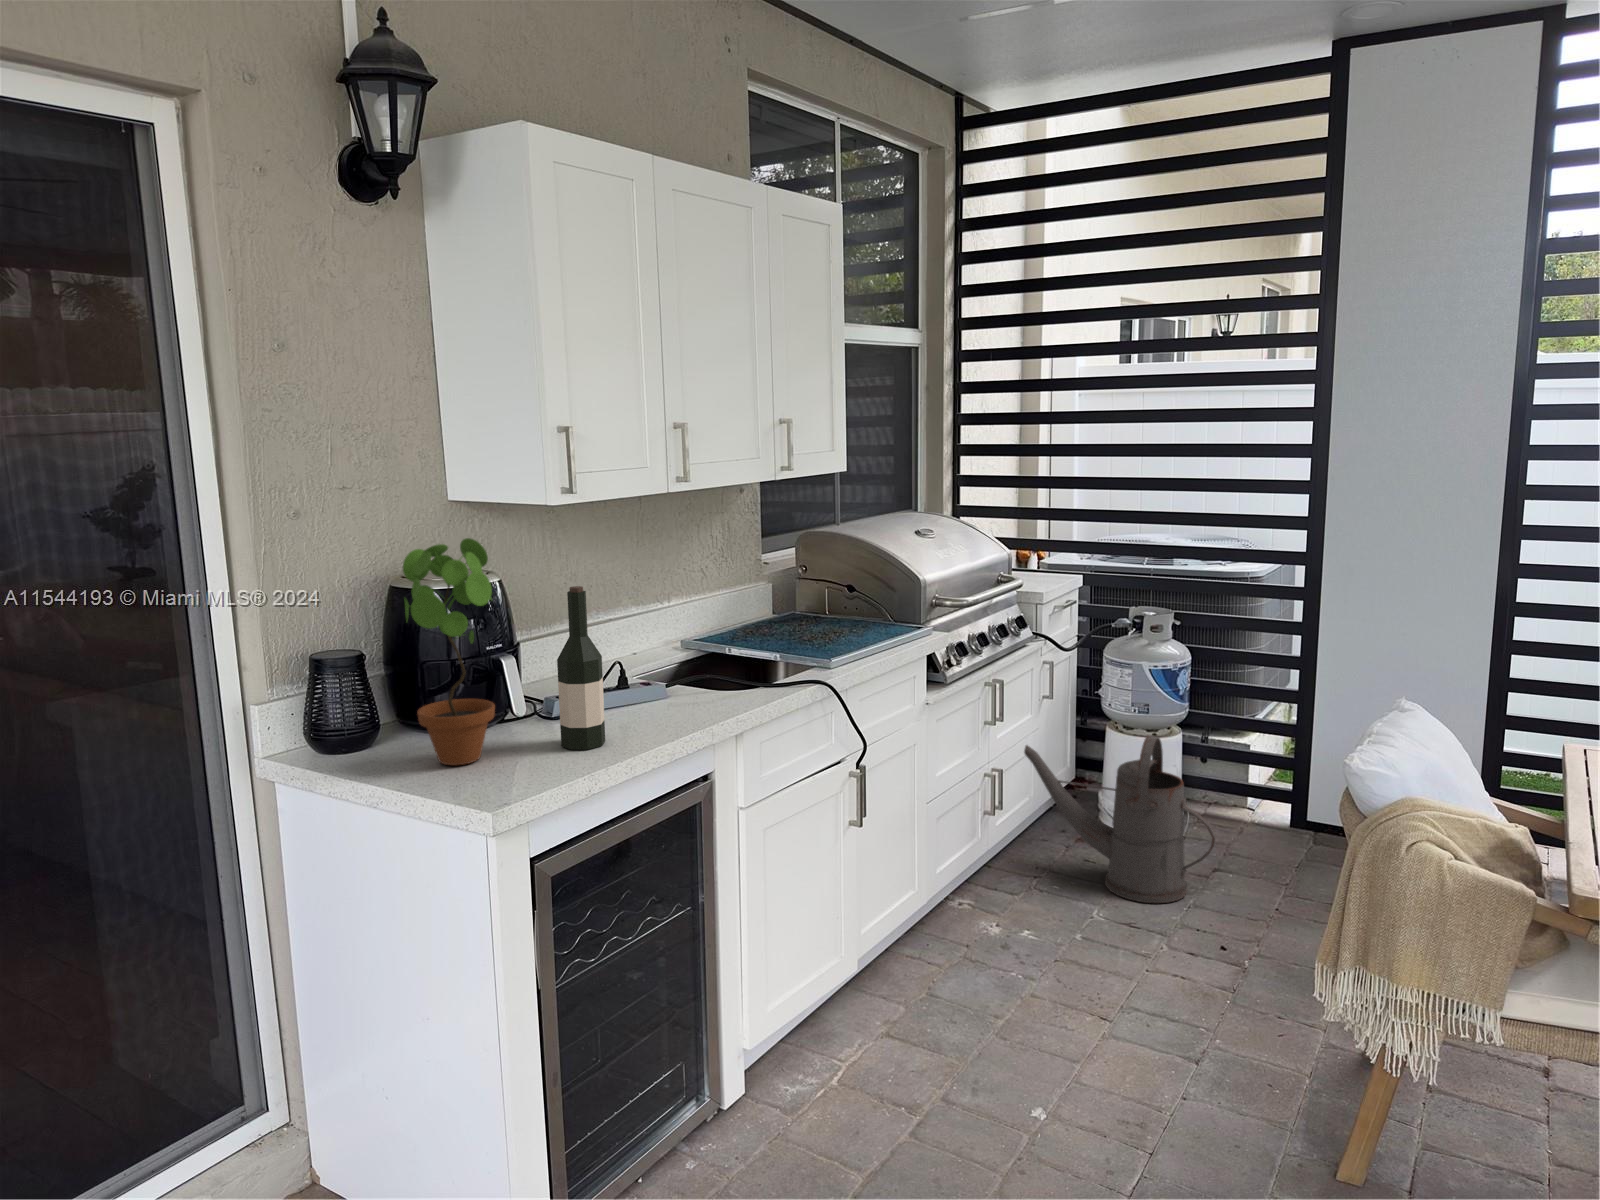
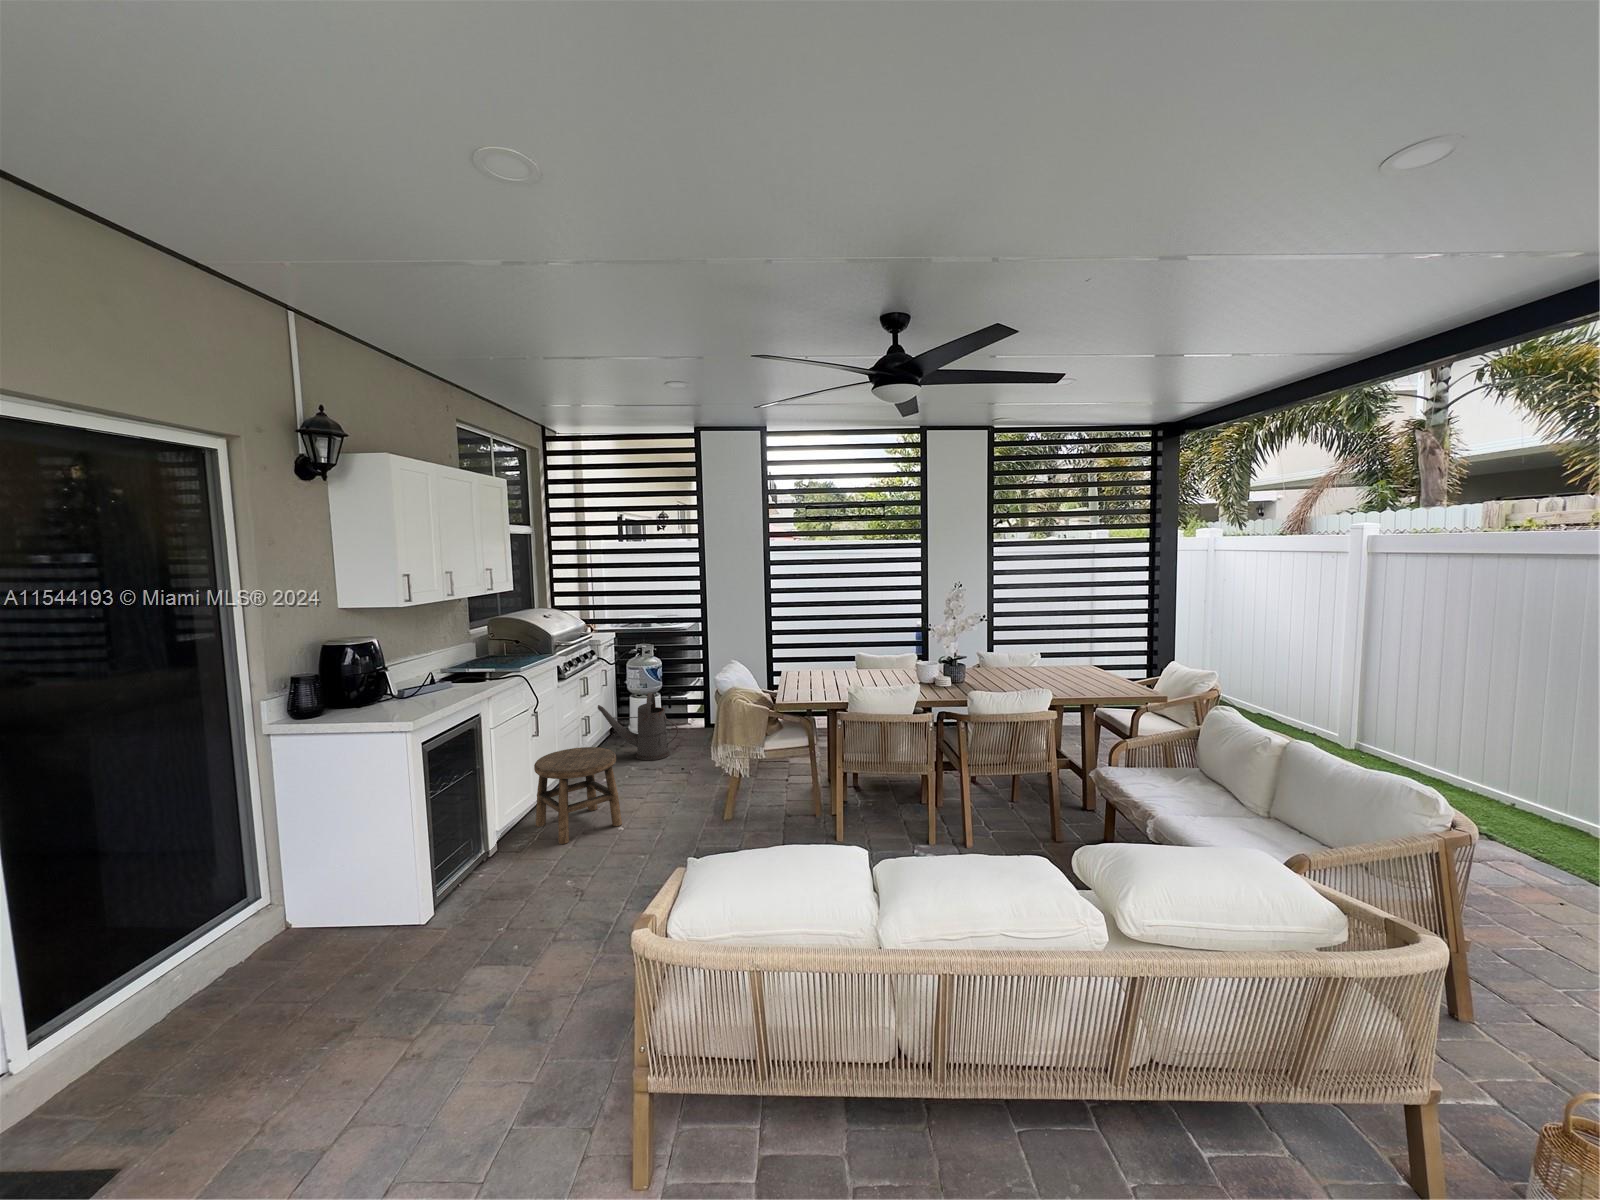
potted plant: present [403,538,495,765] -> none [348,620,394,714]
wine bottle: present [557,586,605,750] -> none [419,638,441,704]
stool: none [835,872,1037,1129] -> present [534,747,622,844]

